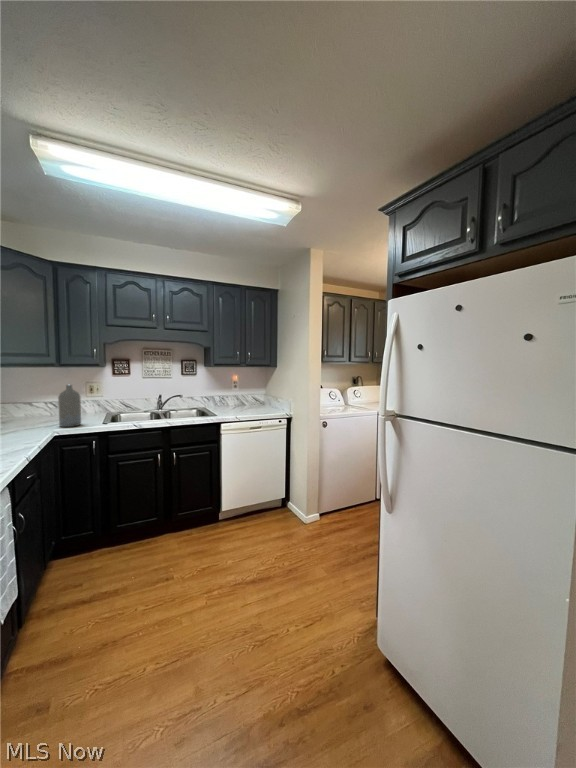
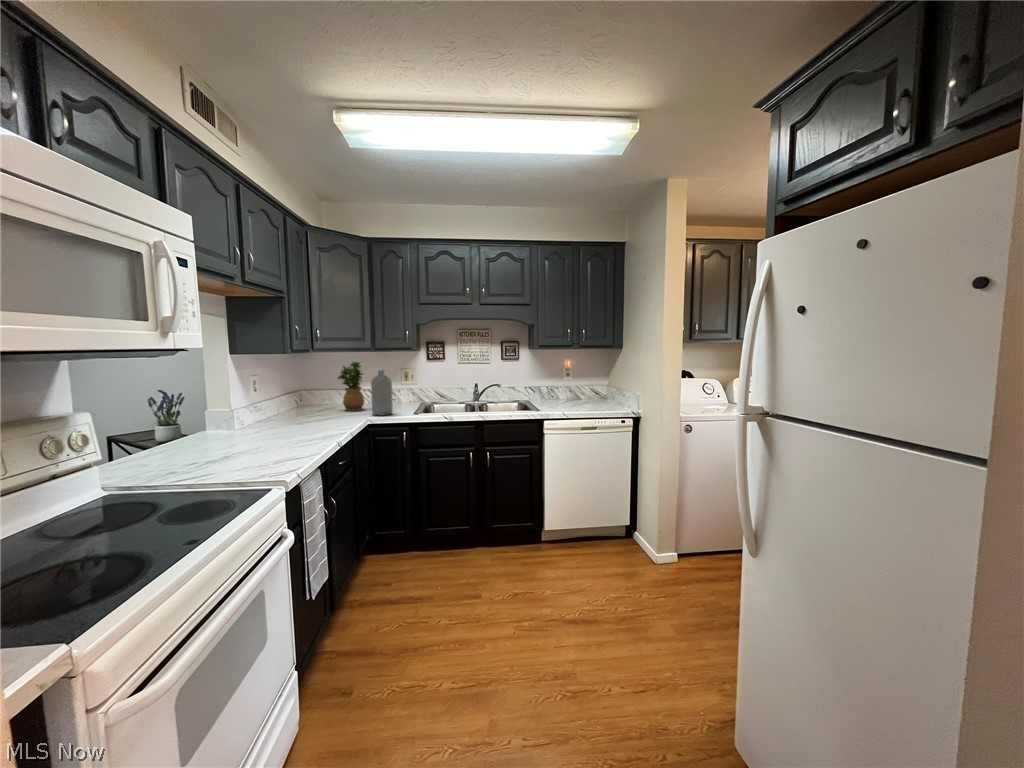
potted plant: none [18,376,50,424] -> present [337,361,364,411]

